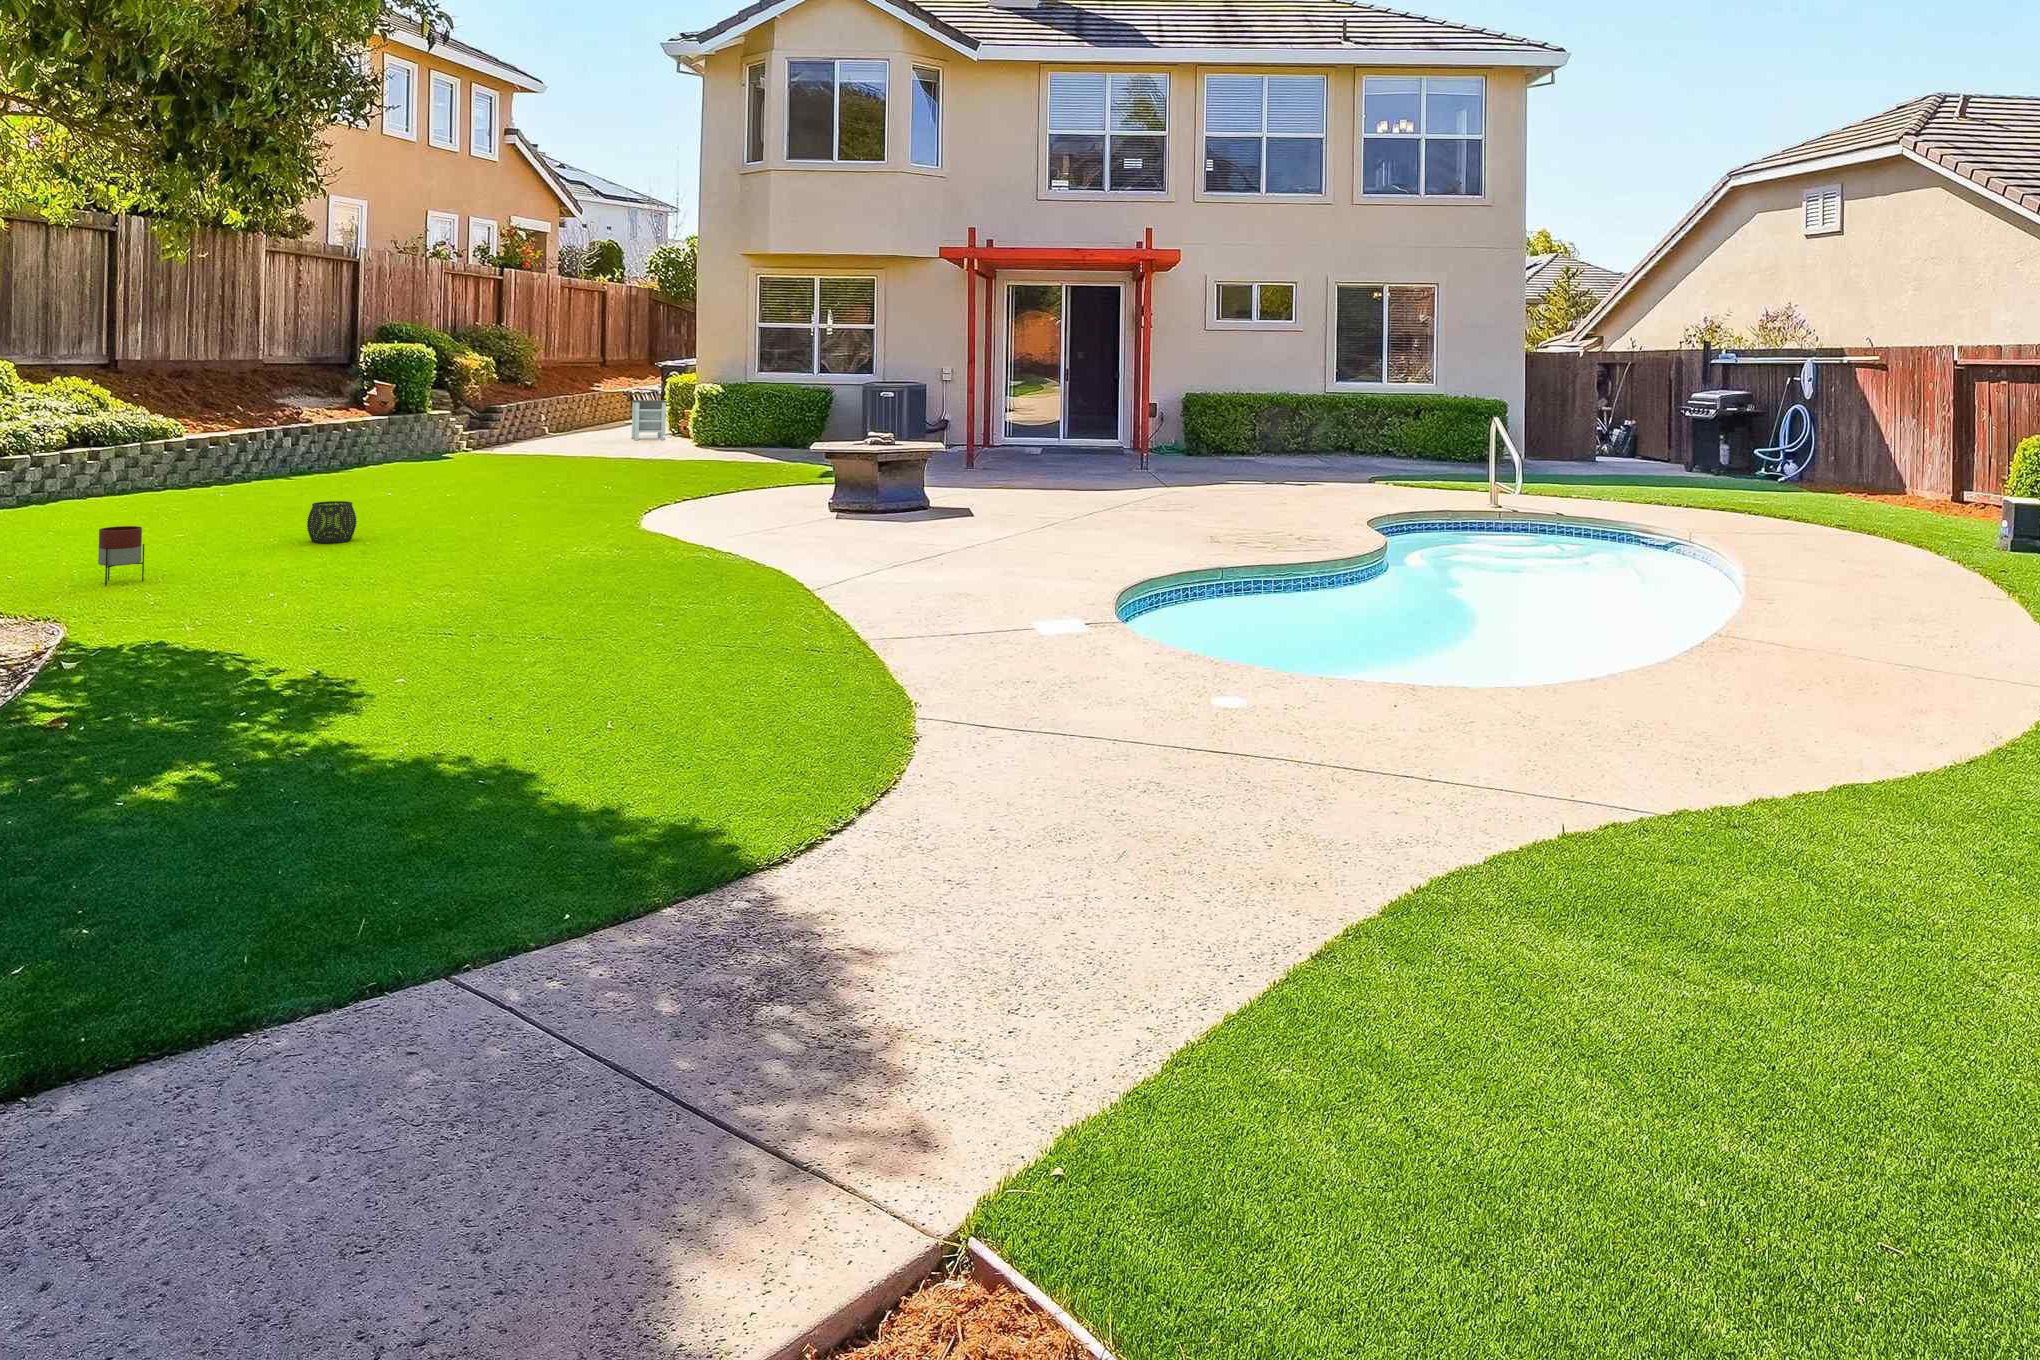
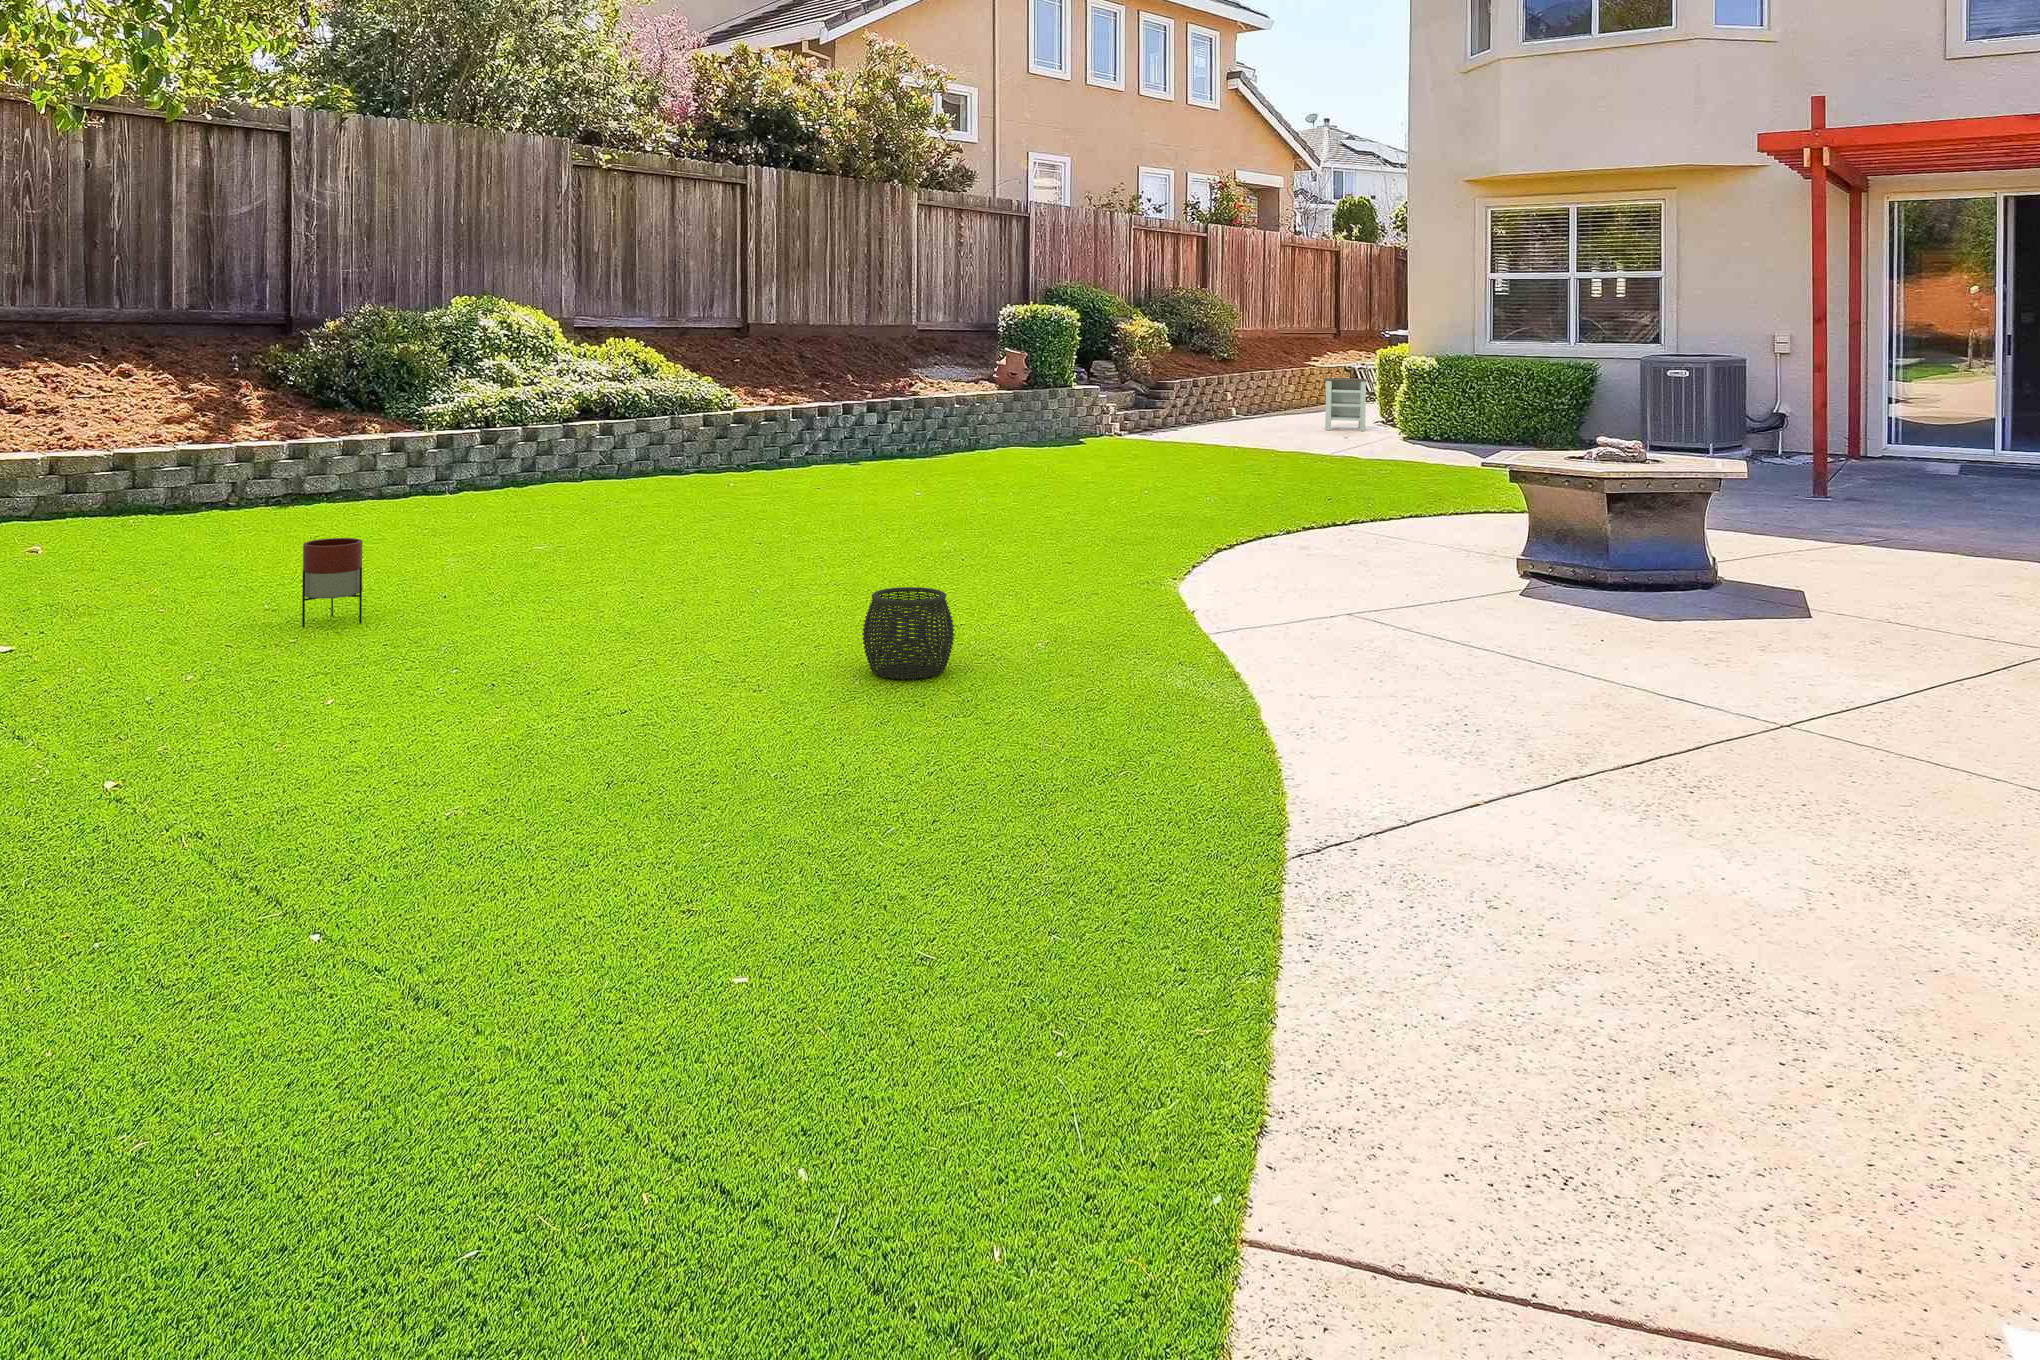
woven basket: present [307,501,357,543] -> present [862,587,955,680]

